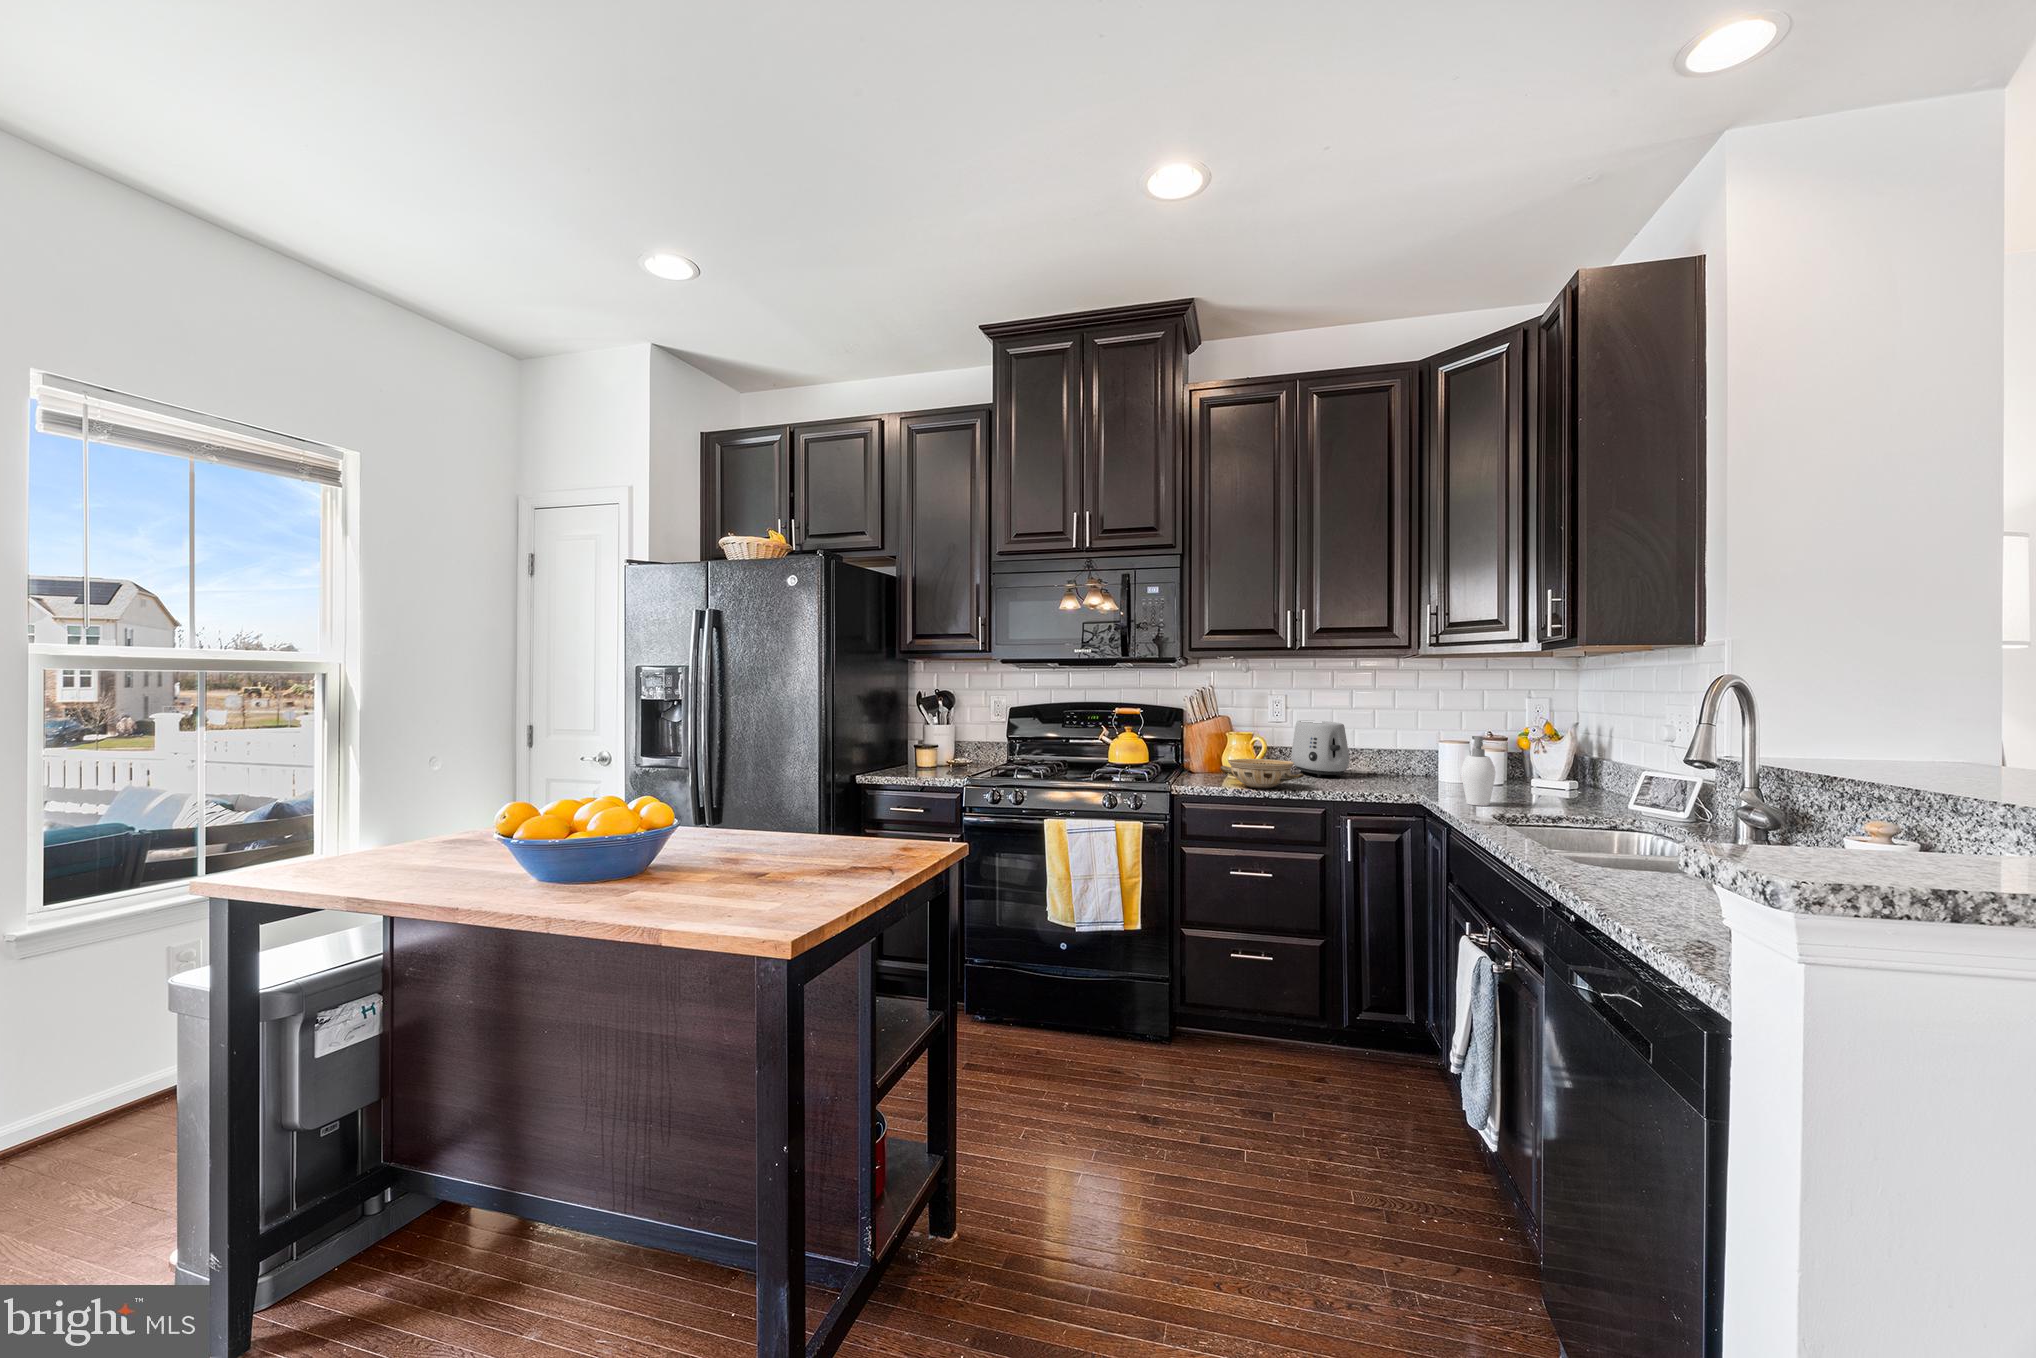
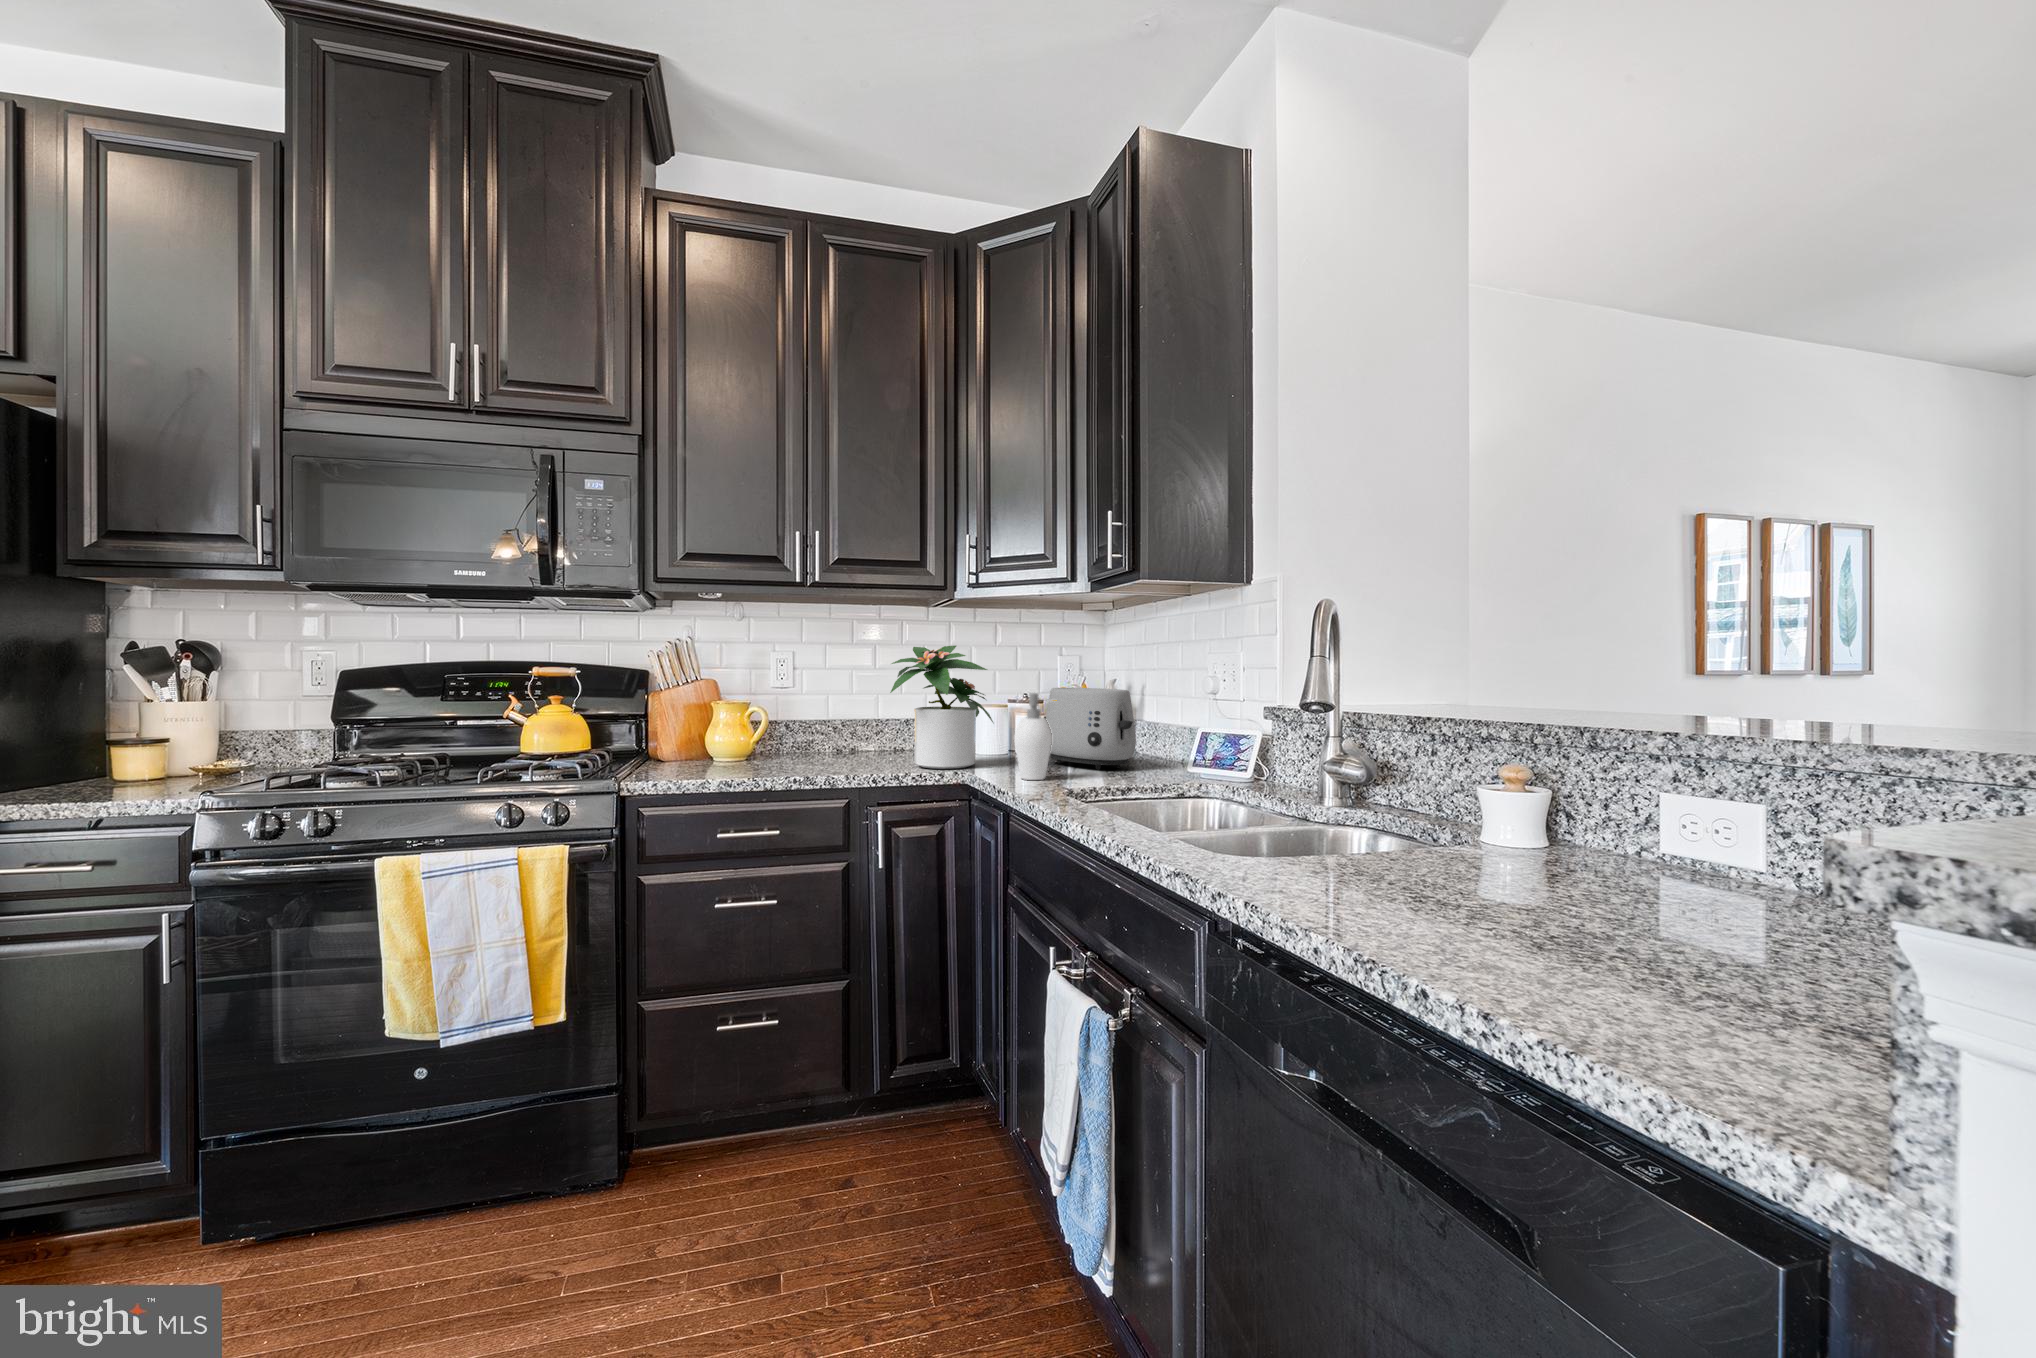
potted plant: none [1359,694,1449,792] -> present [890,646,993,769]
toaster: present [1291,720,1349,777] -> present [1046,688,1136,769]
ceramic bowl: present [1221,759,1304,789] -> none [701,736,819,778]

